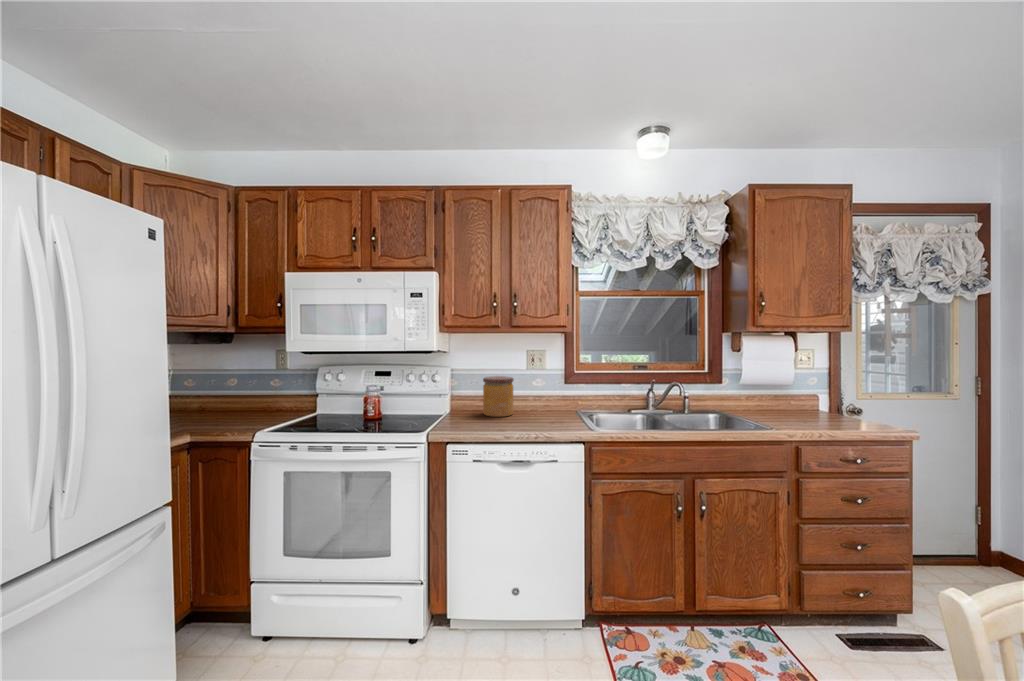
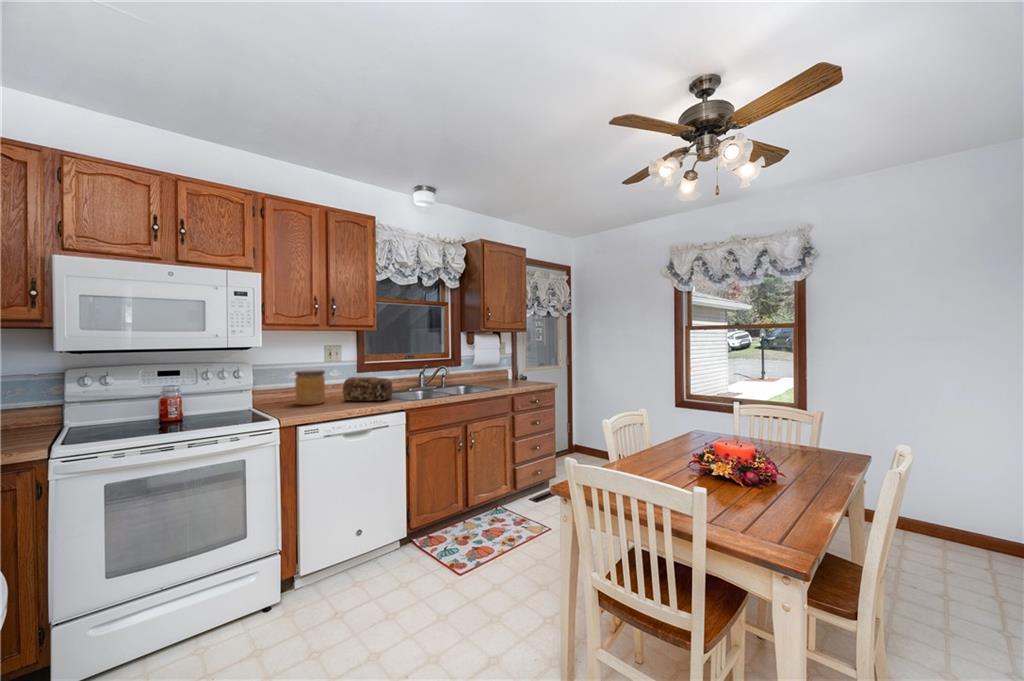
bread loaf: none [531,389,589,423] -> present [343,377,392,401]

